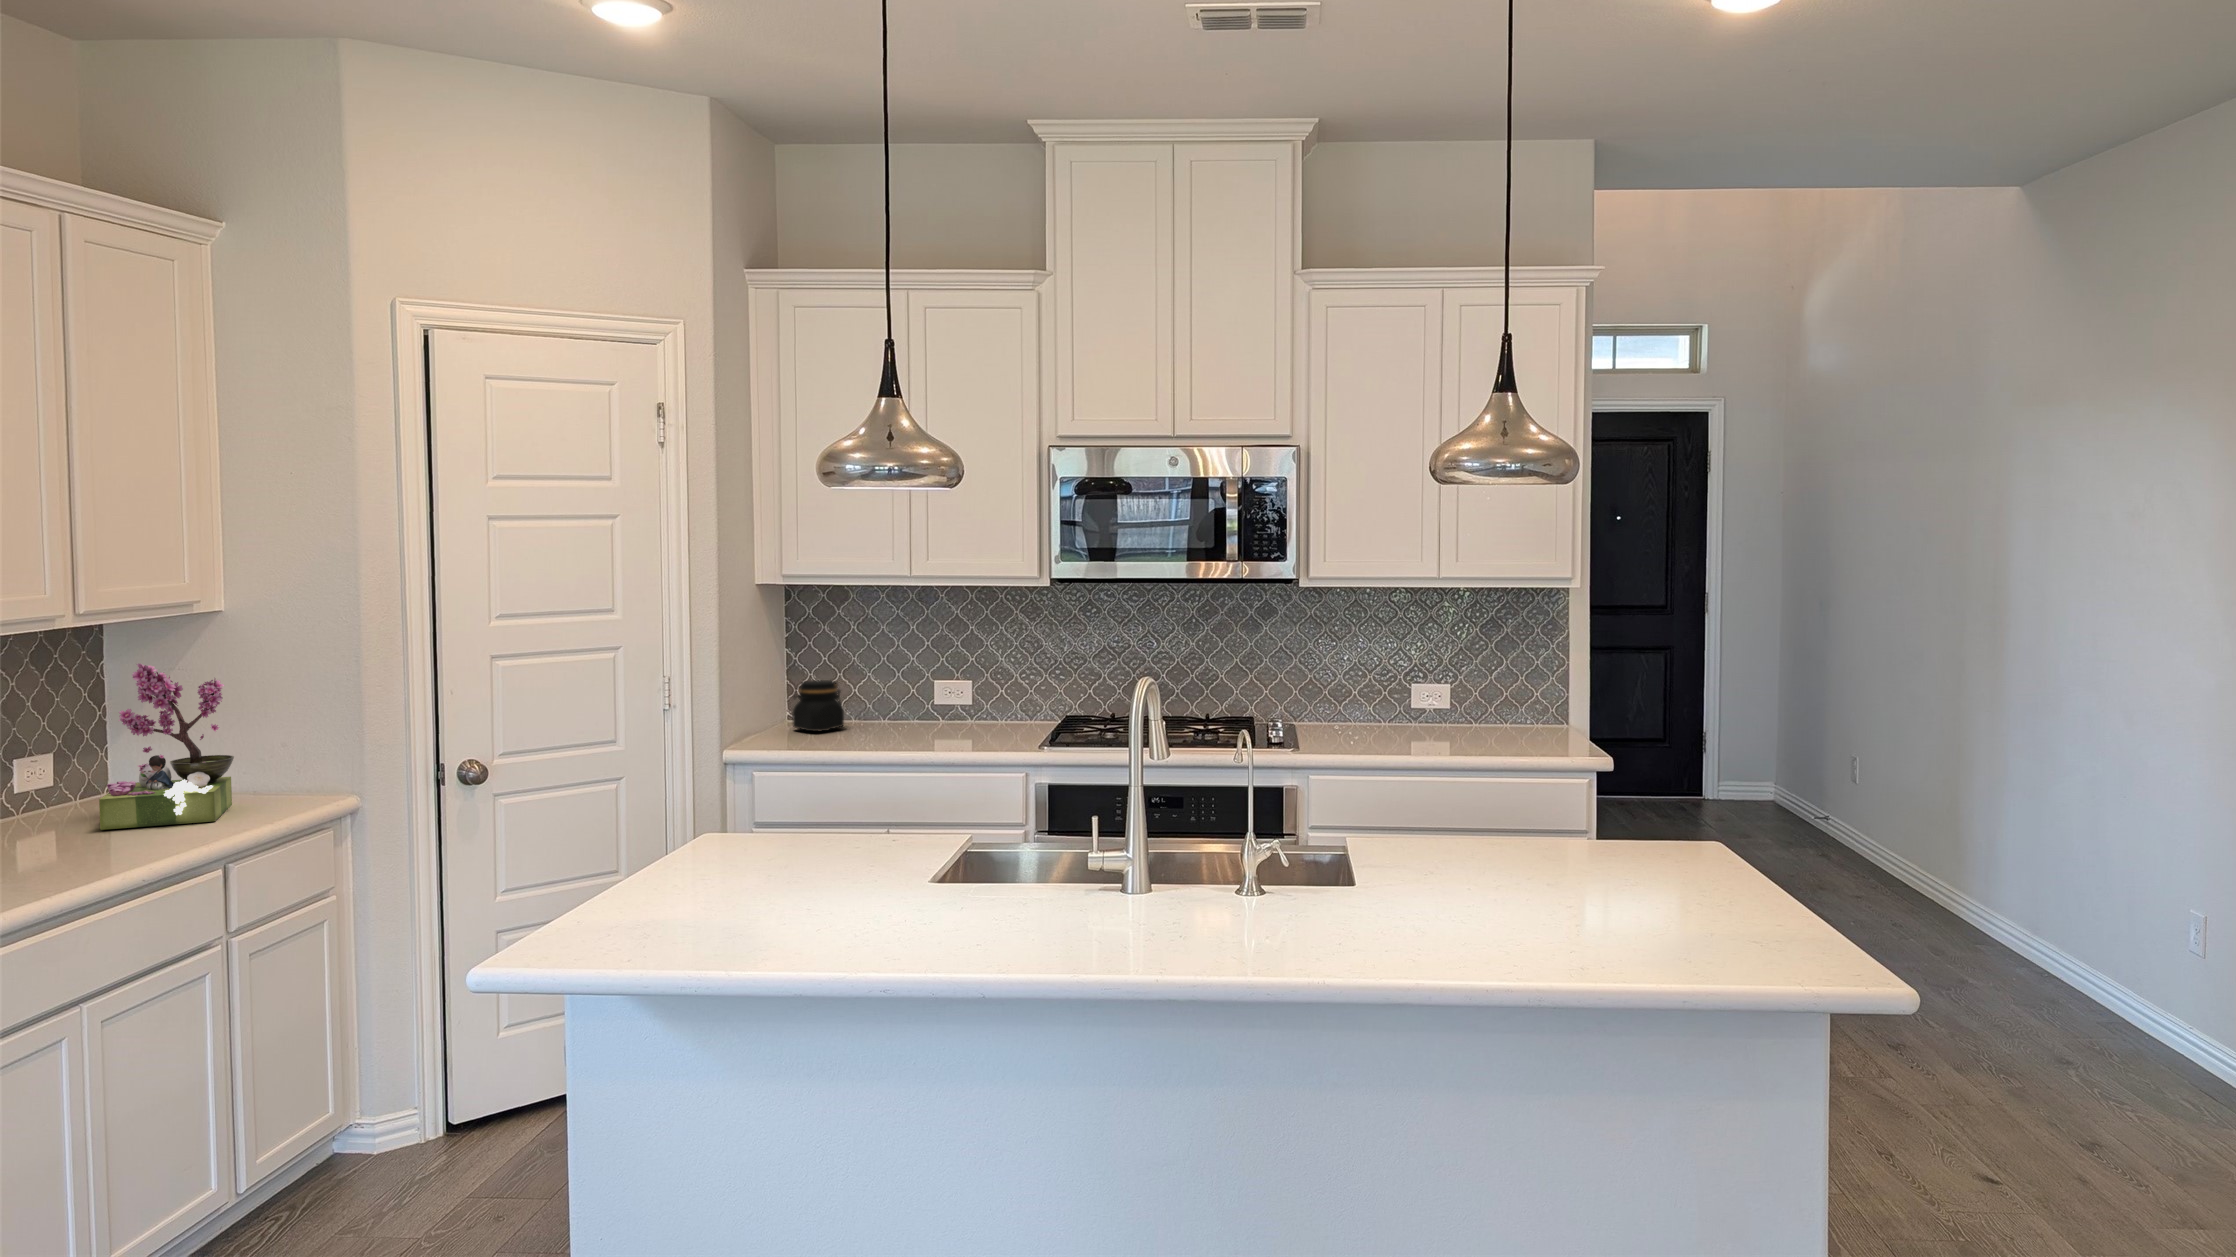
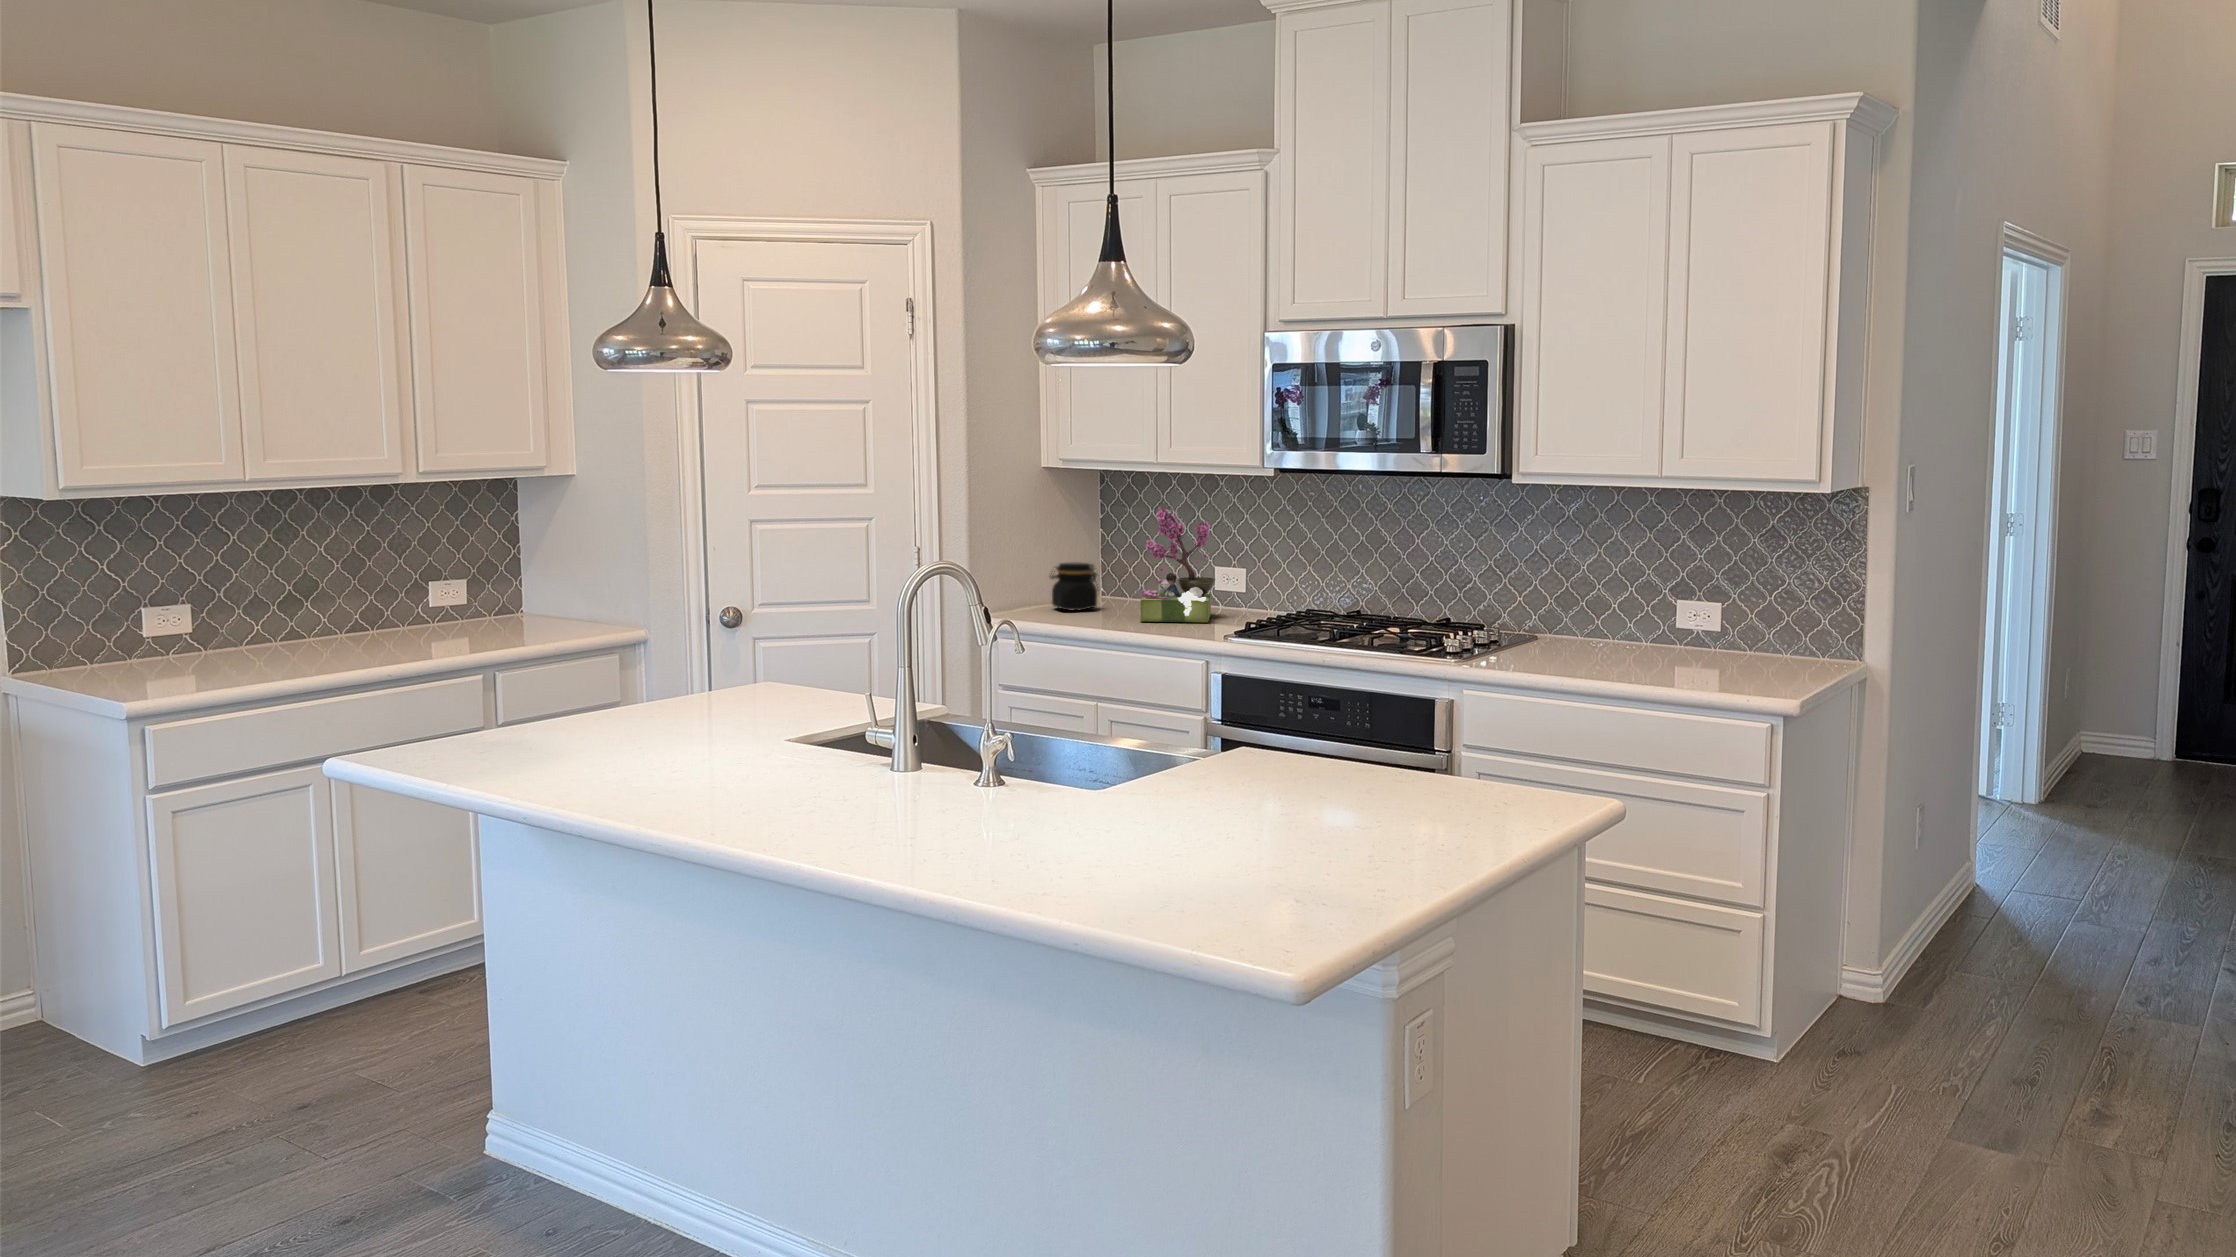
flower arrangement: present [99,664,234,830] -> present [1140,507,1215,622]

